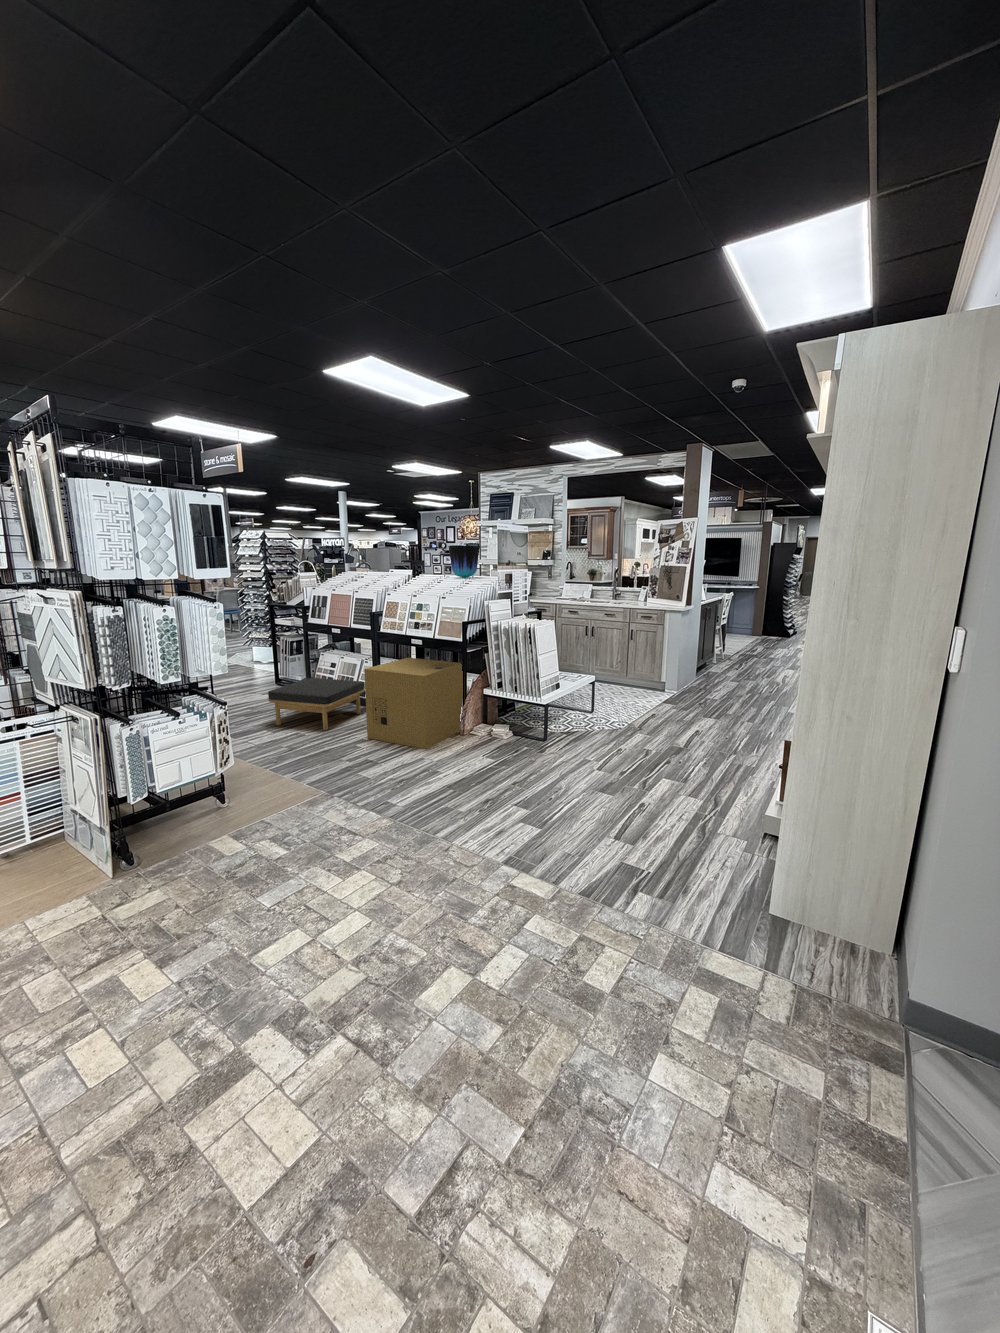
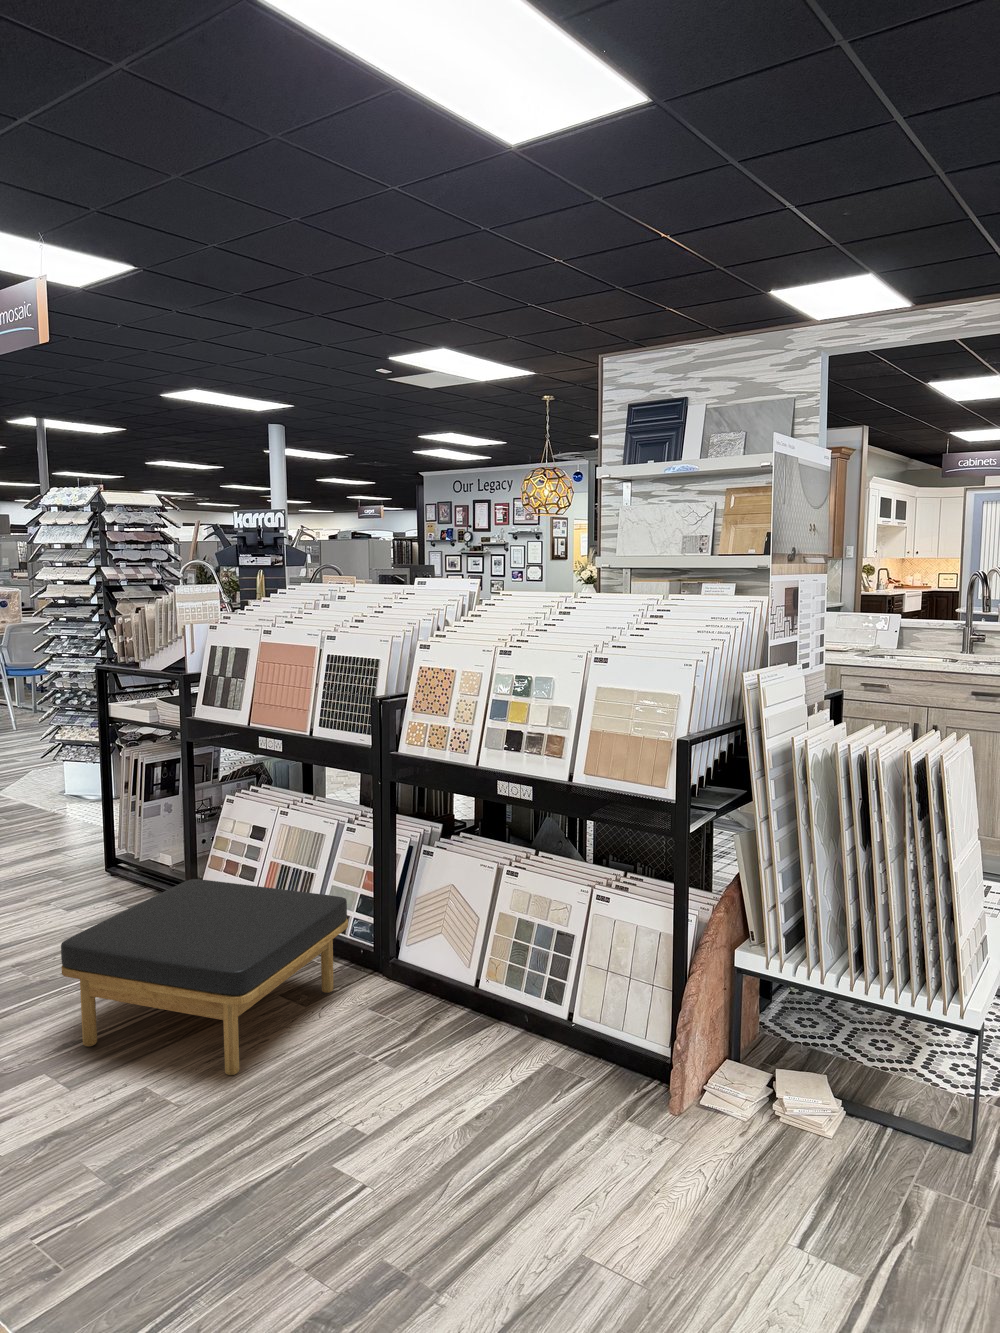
vase: present [448,545,480,578] -> none [600,503,692,598]
cardboard box: present [364,658,463,749] -> none [367,837,675,1199]

